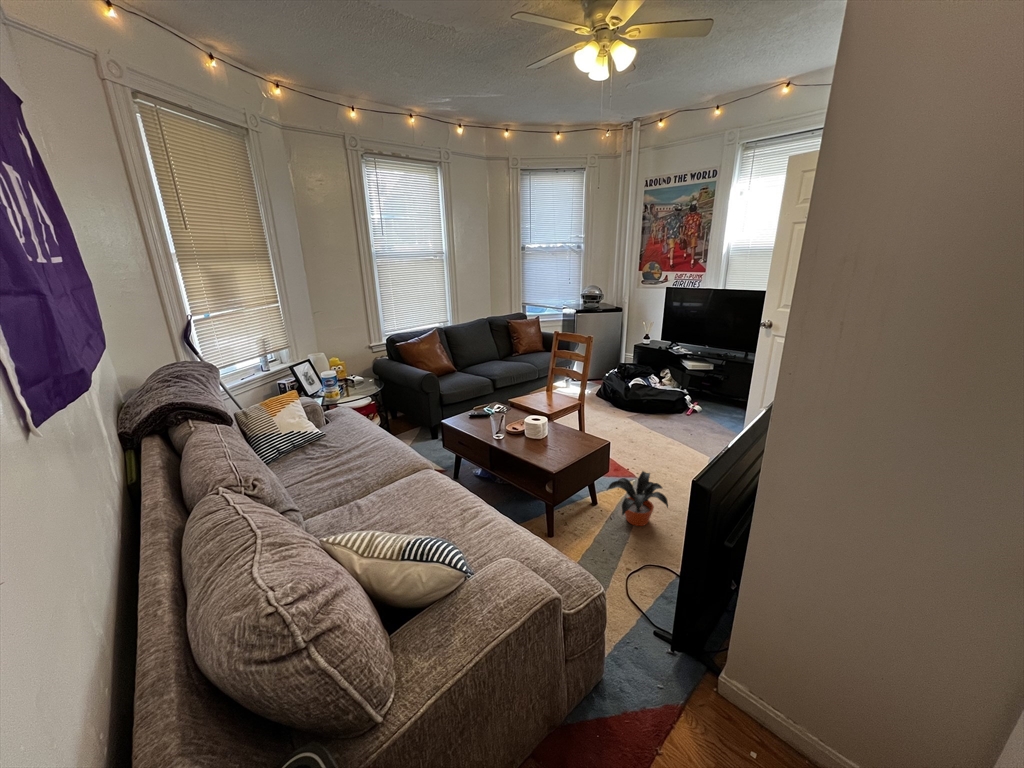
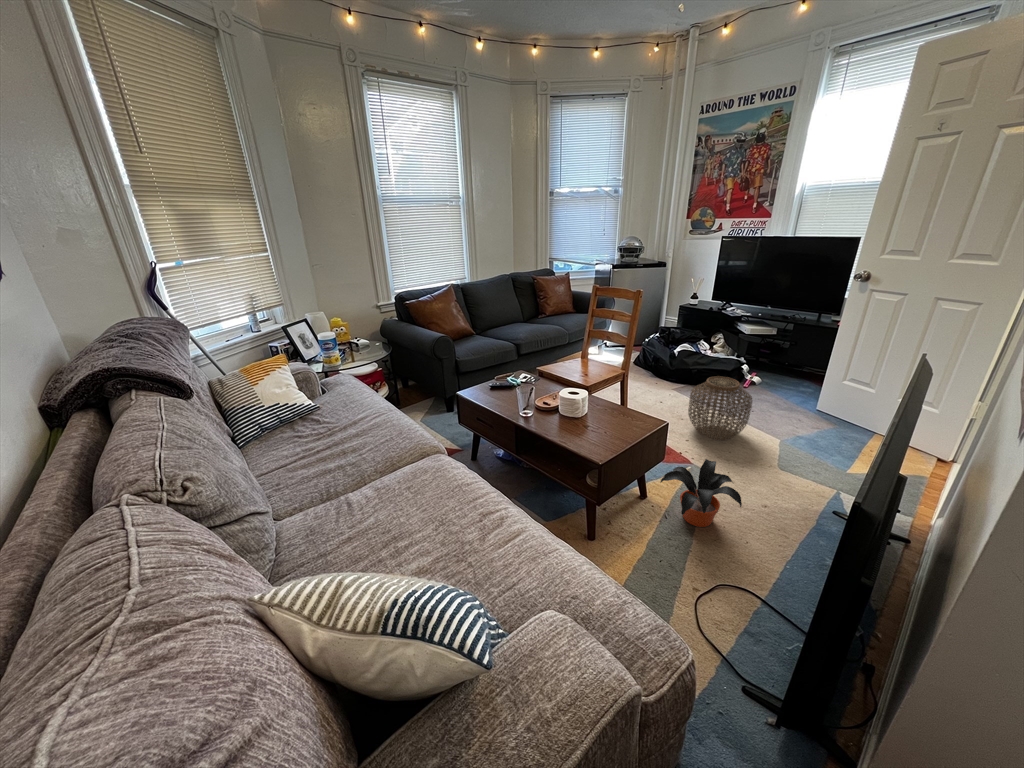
woven basket: none [636,405,686,459] -> present [688,376,752,440]

